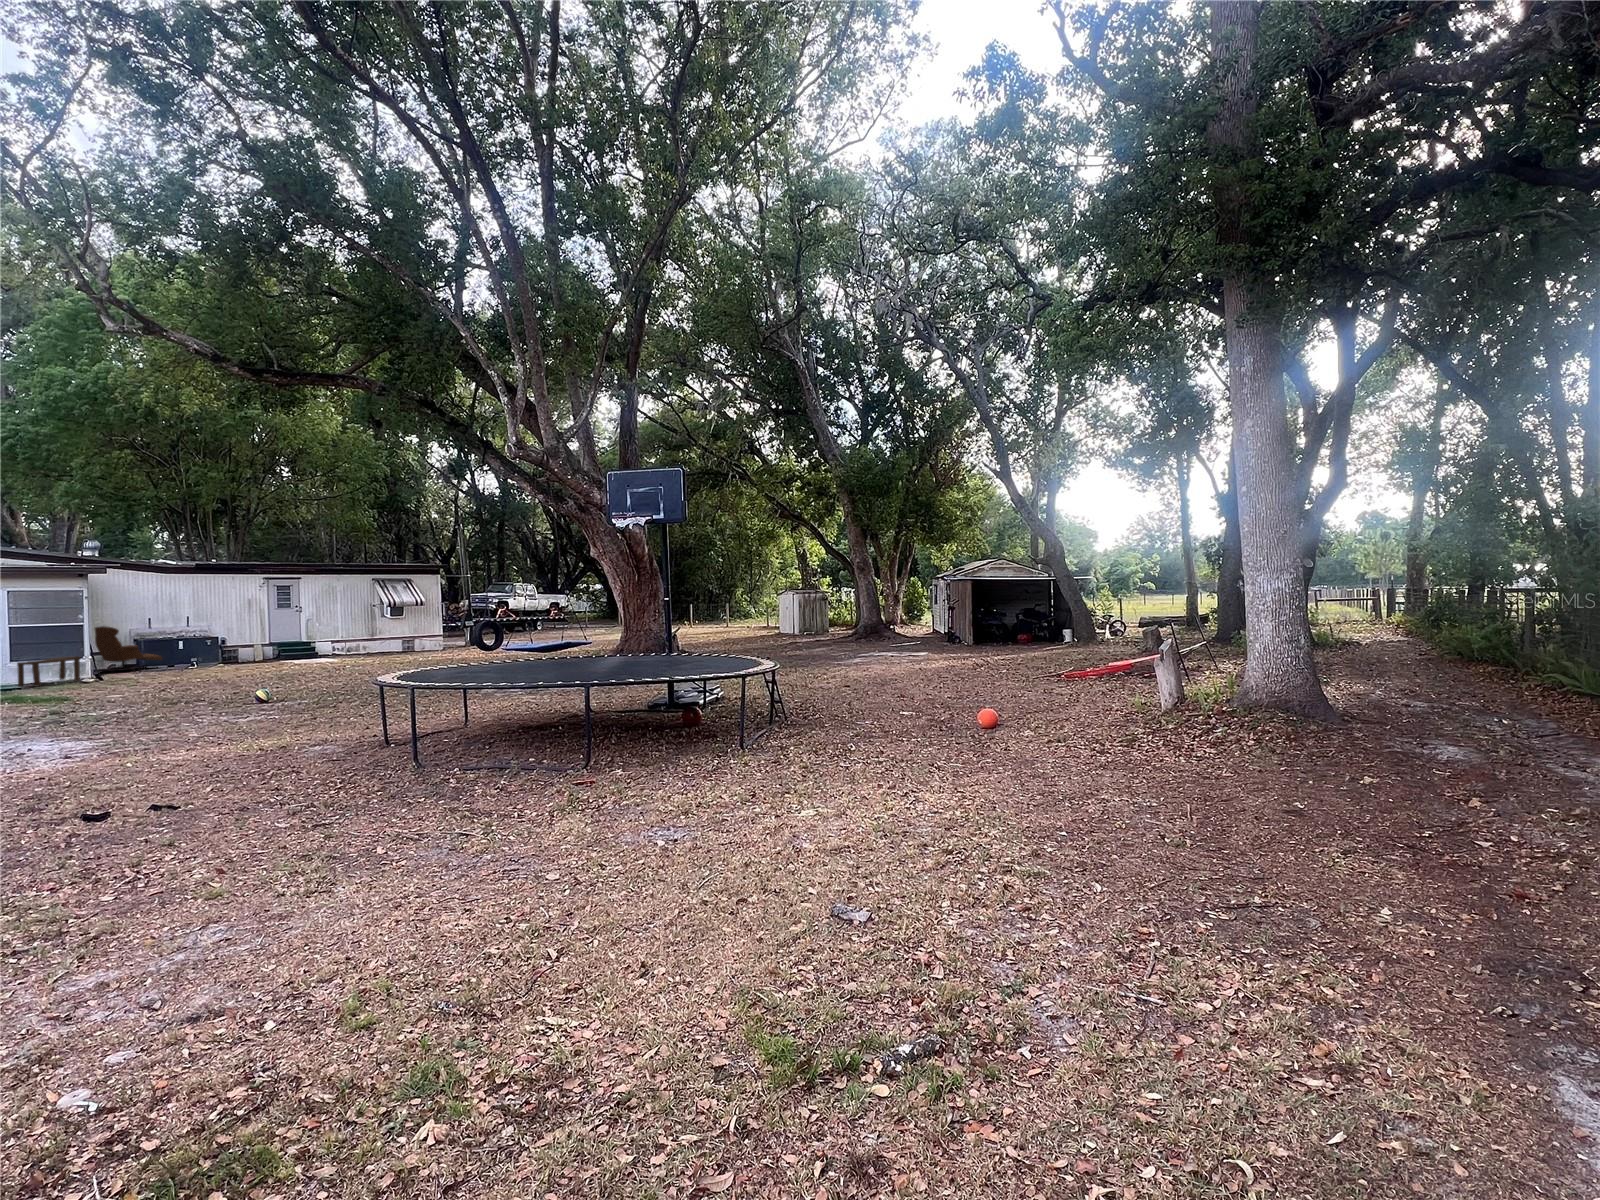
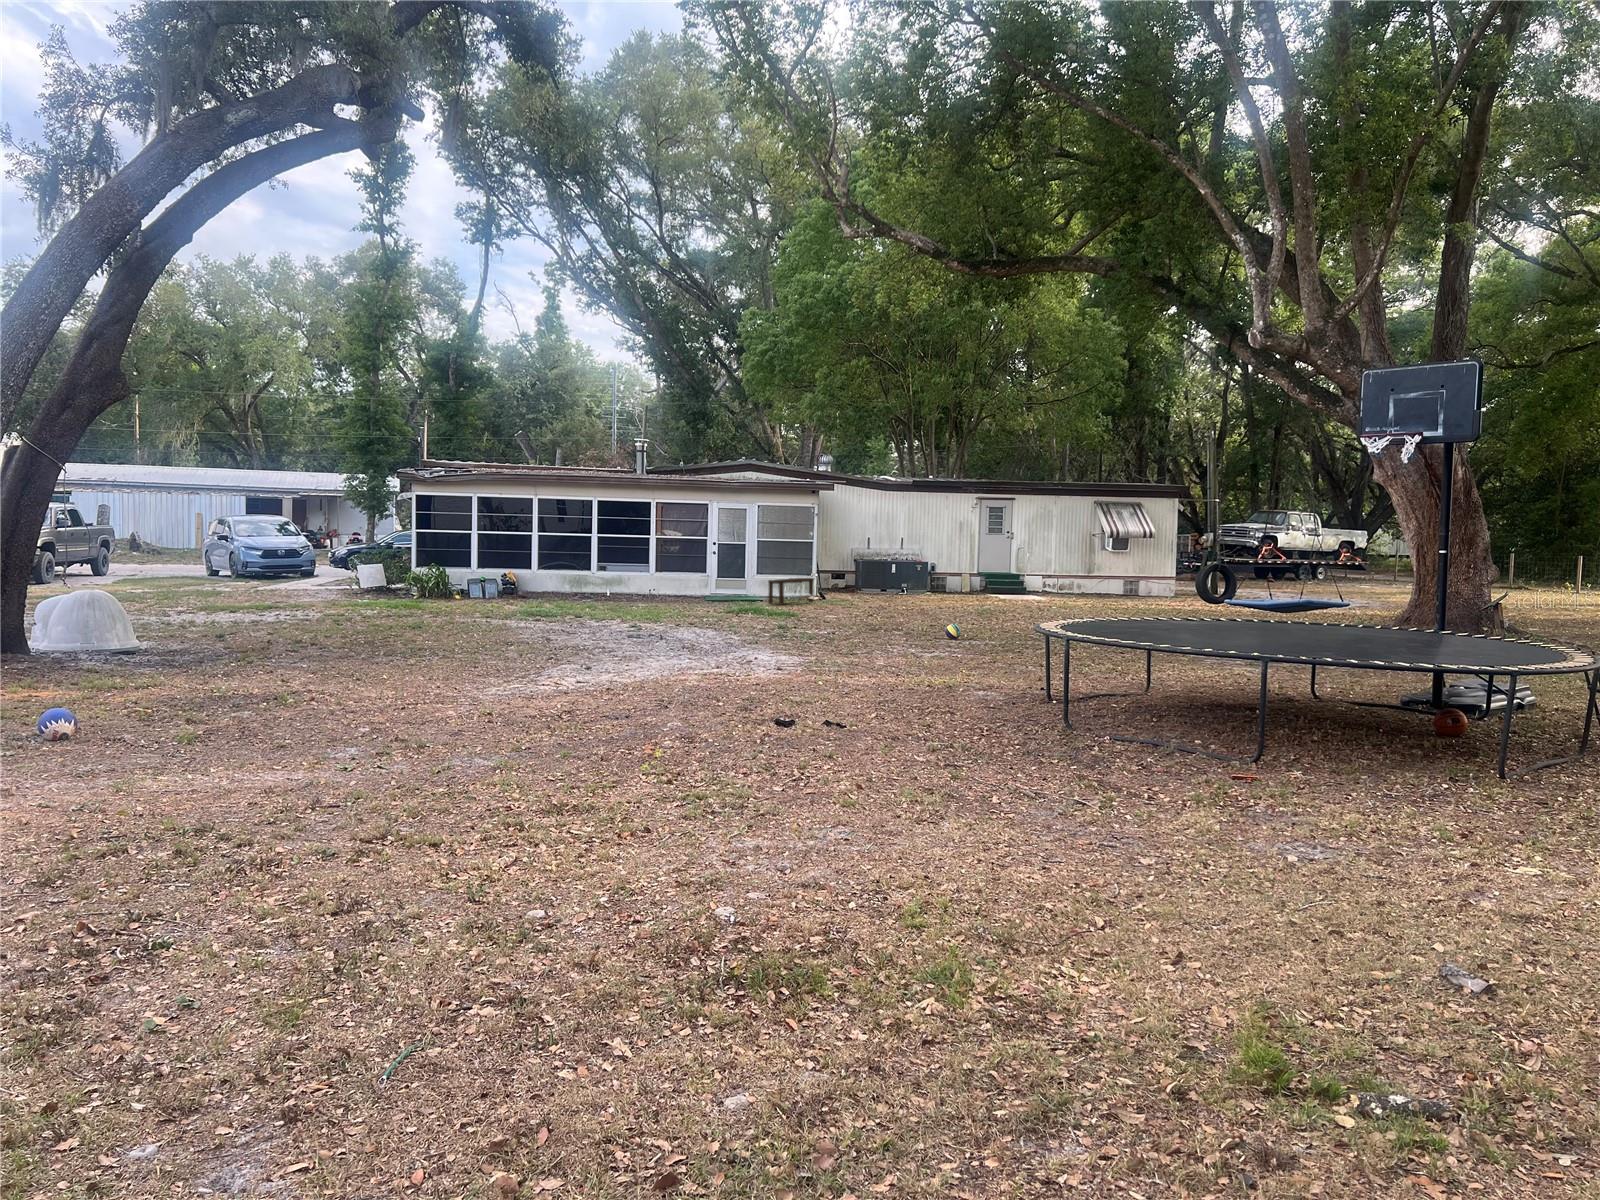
lounge chair: present [95,626,162,670] -> none [827,549,881,597]

